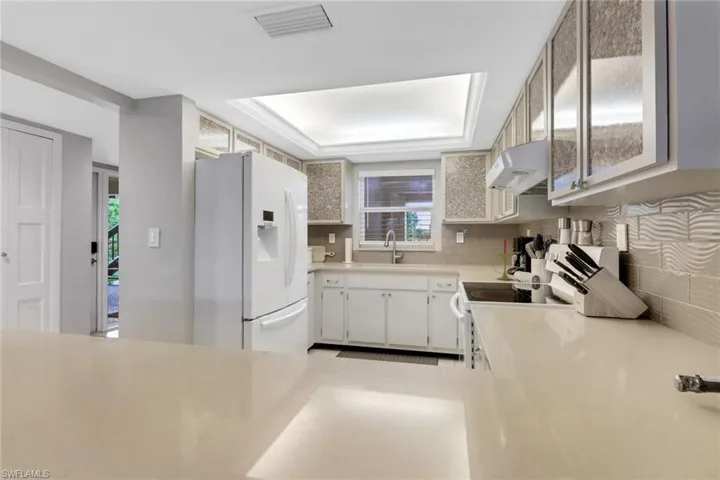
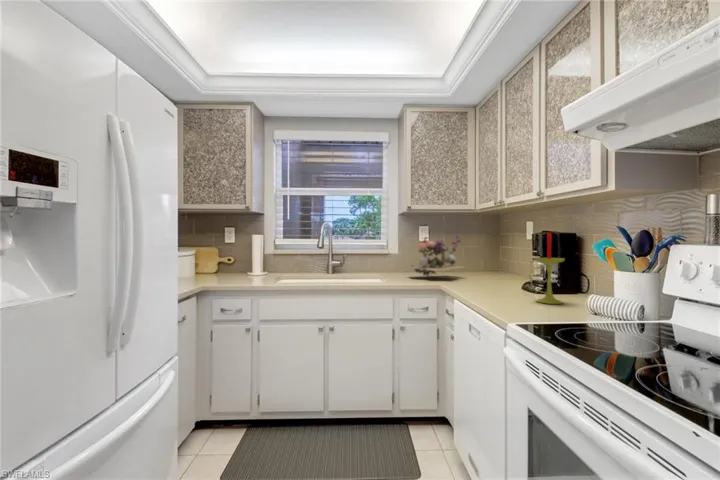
flower arrangement: none [444,239,483,268] -> present [411,235,460,276]

